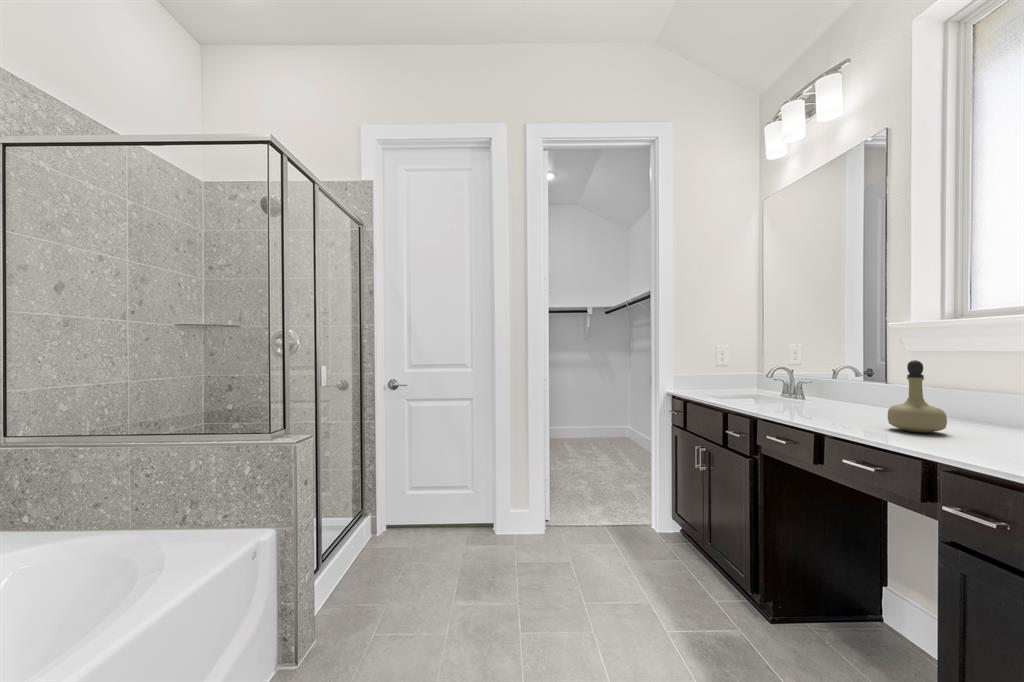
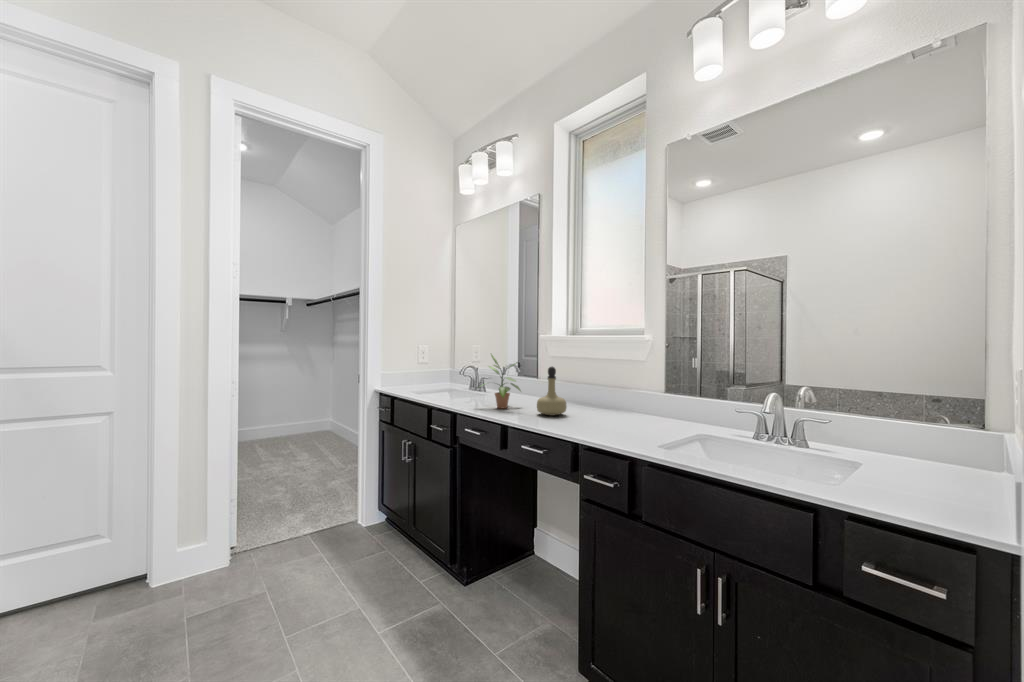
potted plant: none [786,344,863,418] -> present [483,354,521,409]

